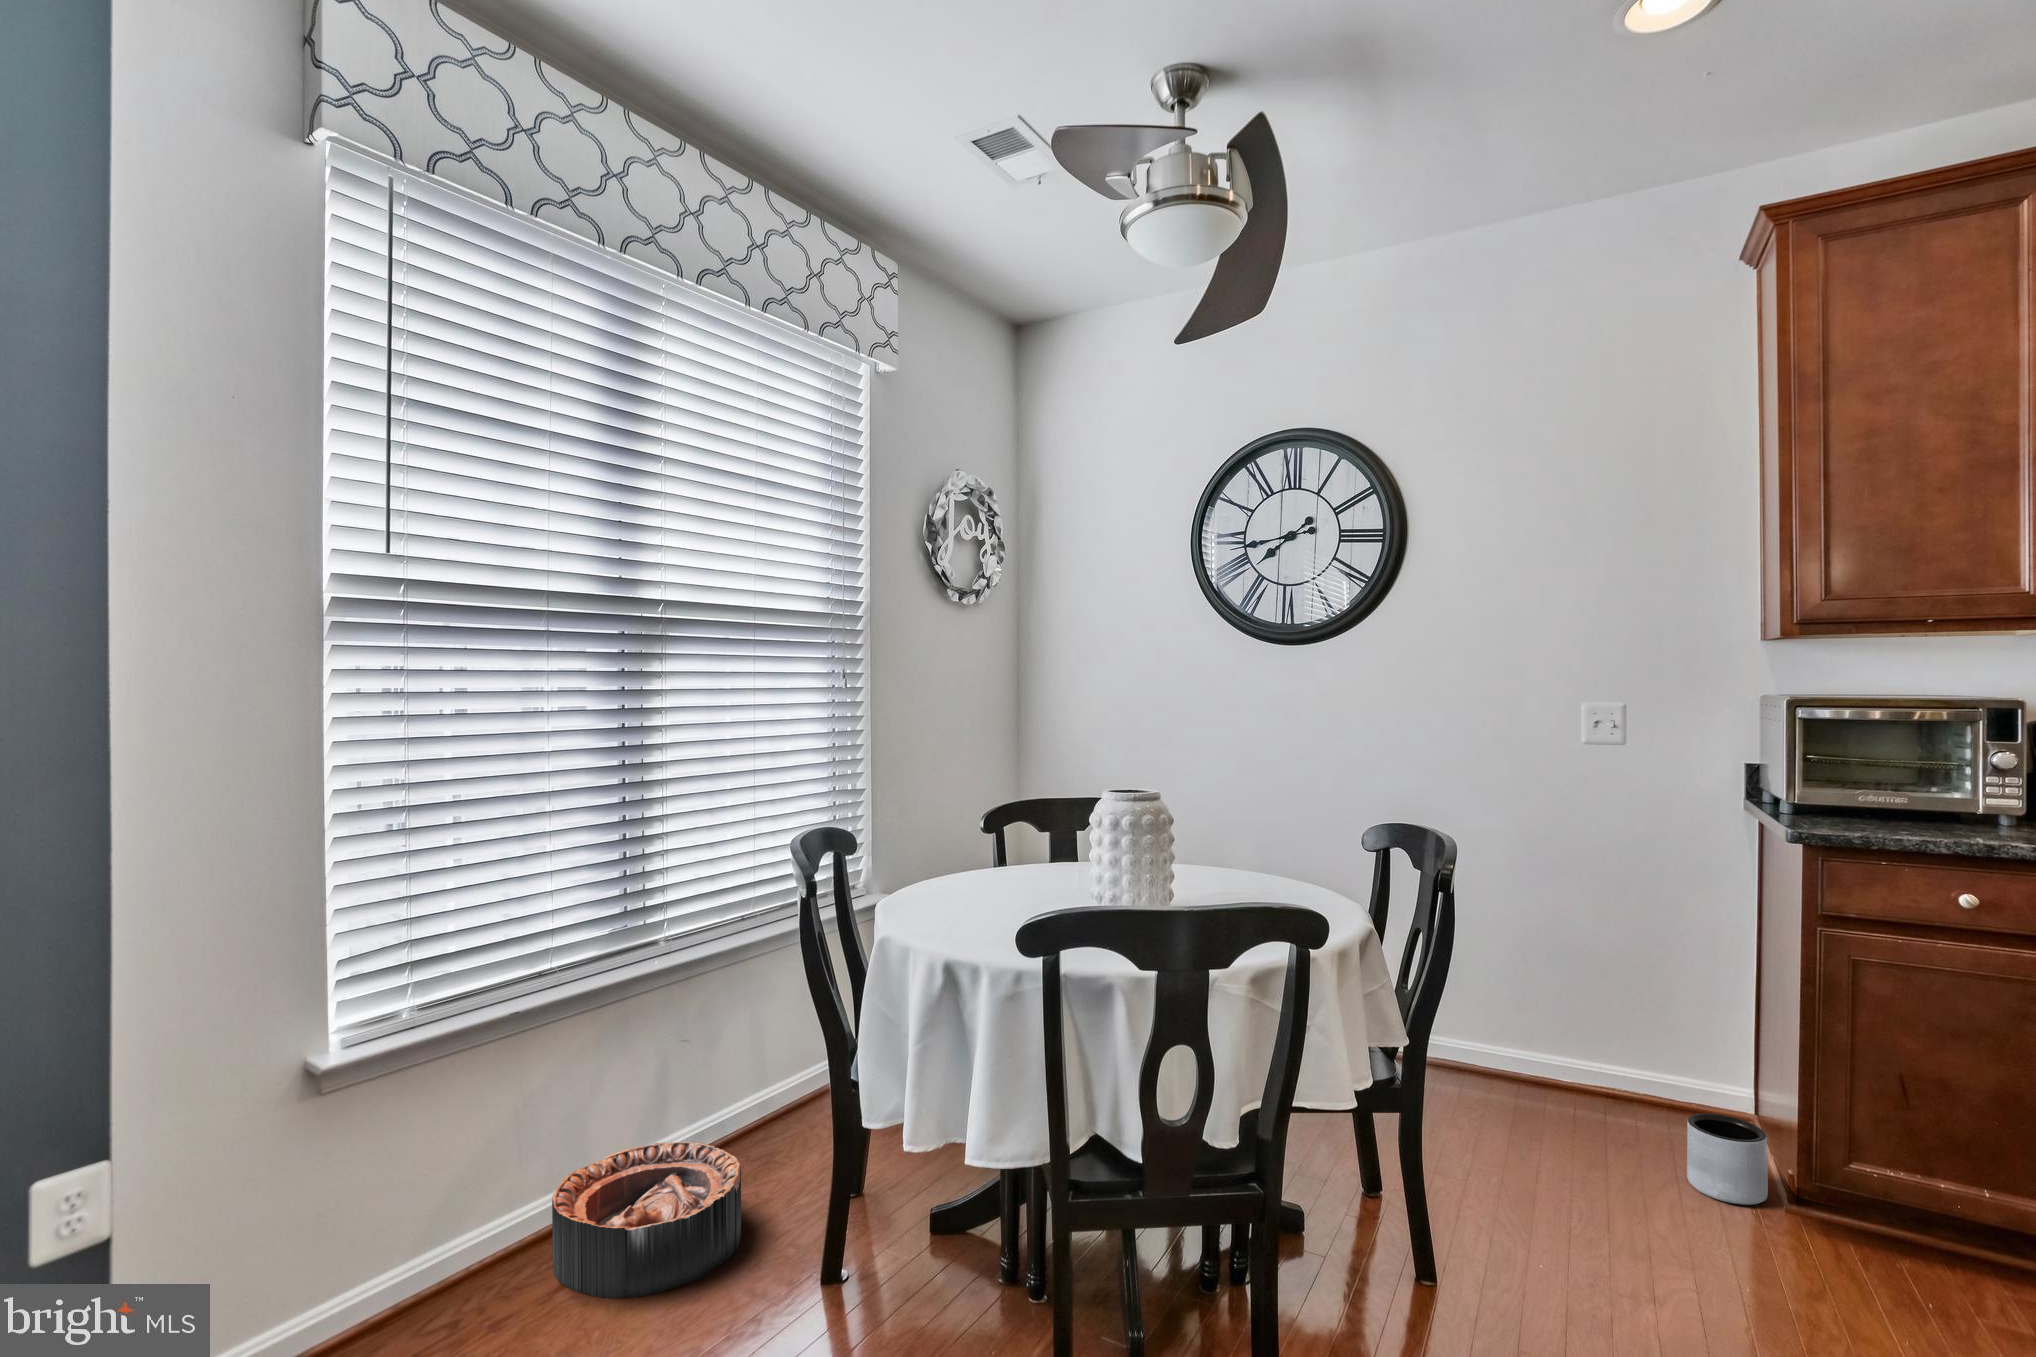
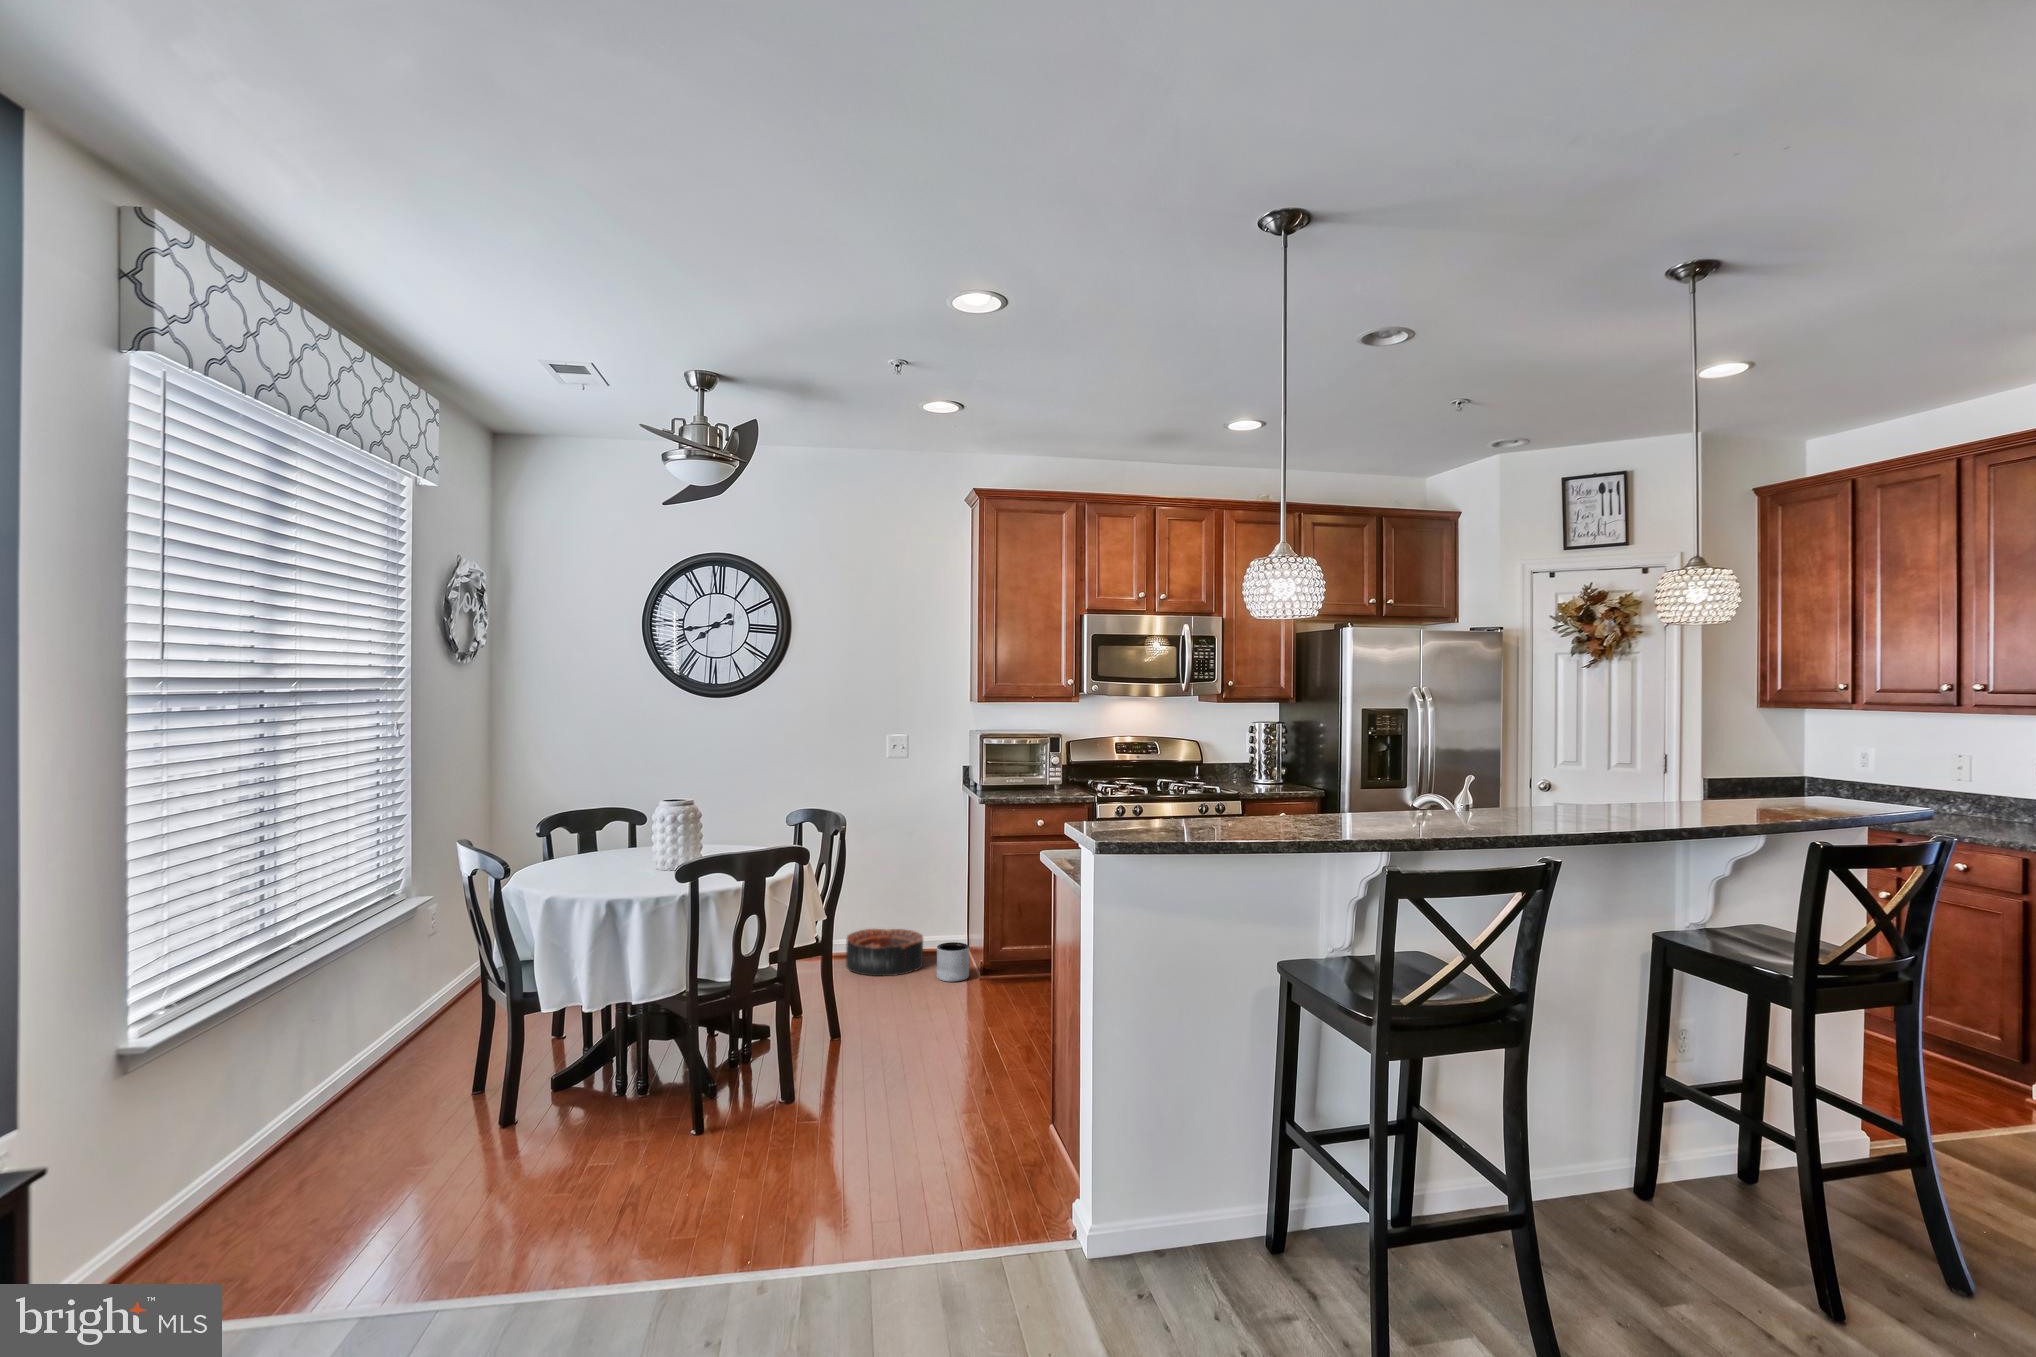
basket: present [552,1142,741,1299] -> present [846,929,923,976]

